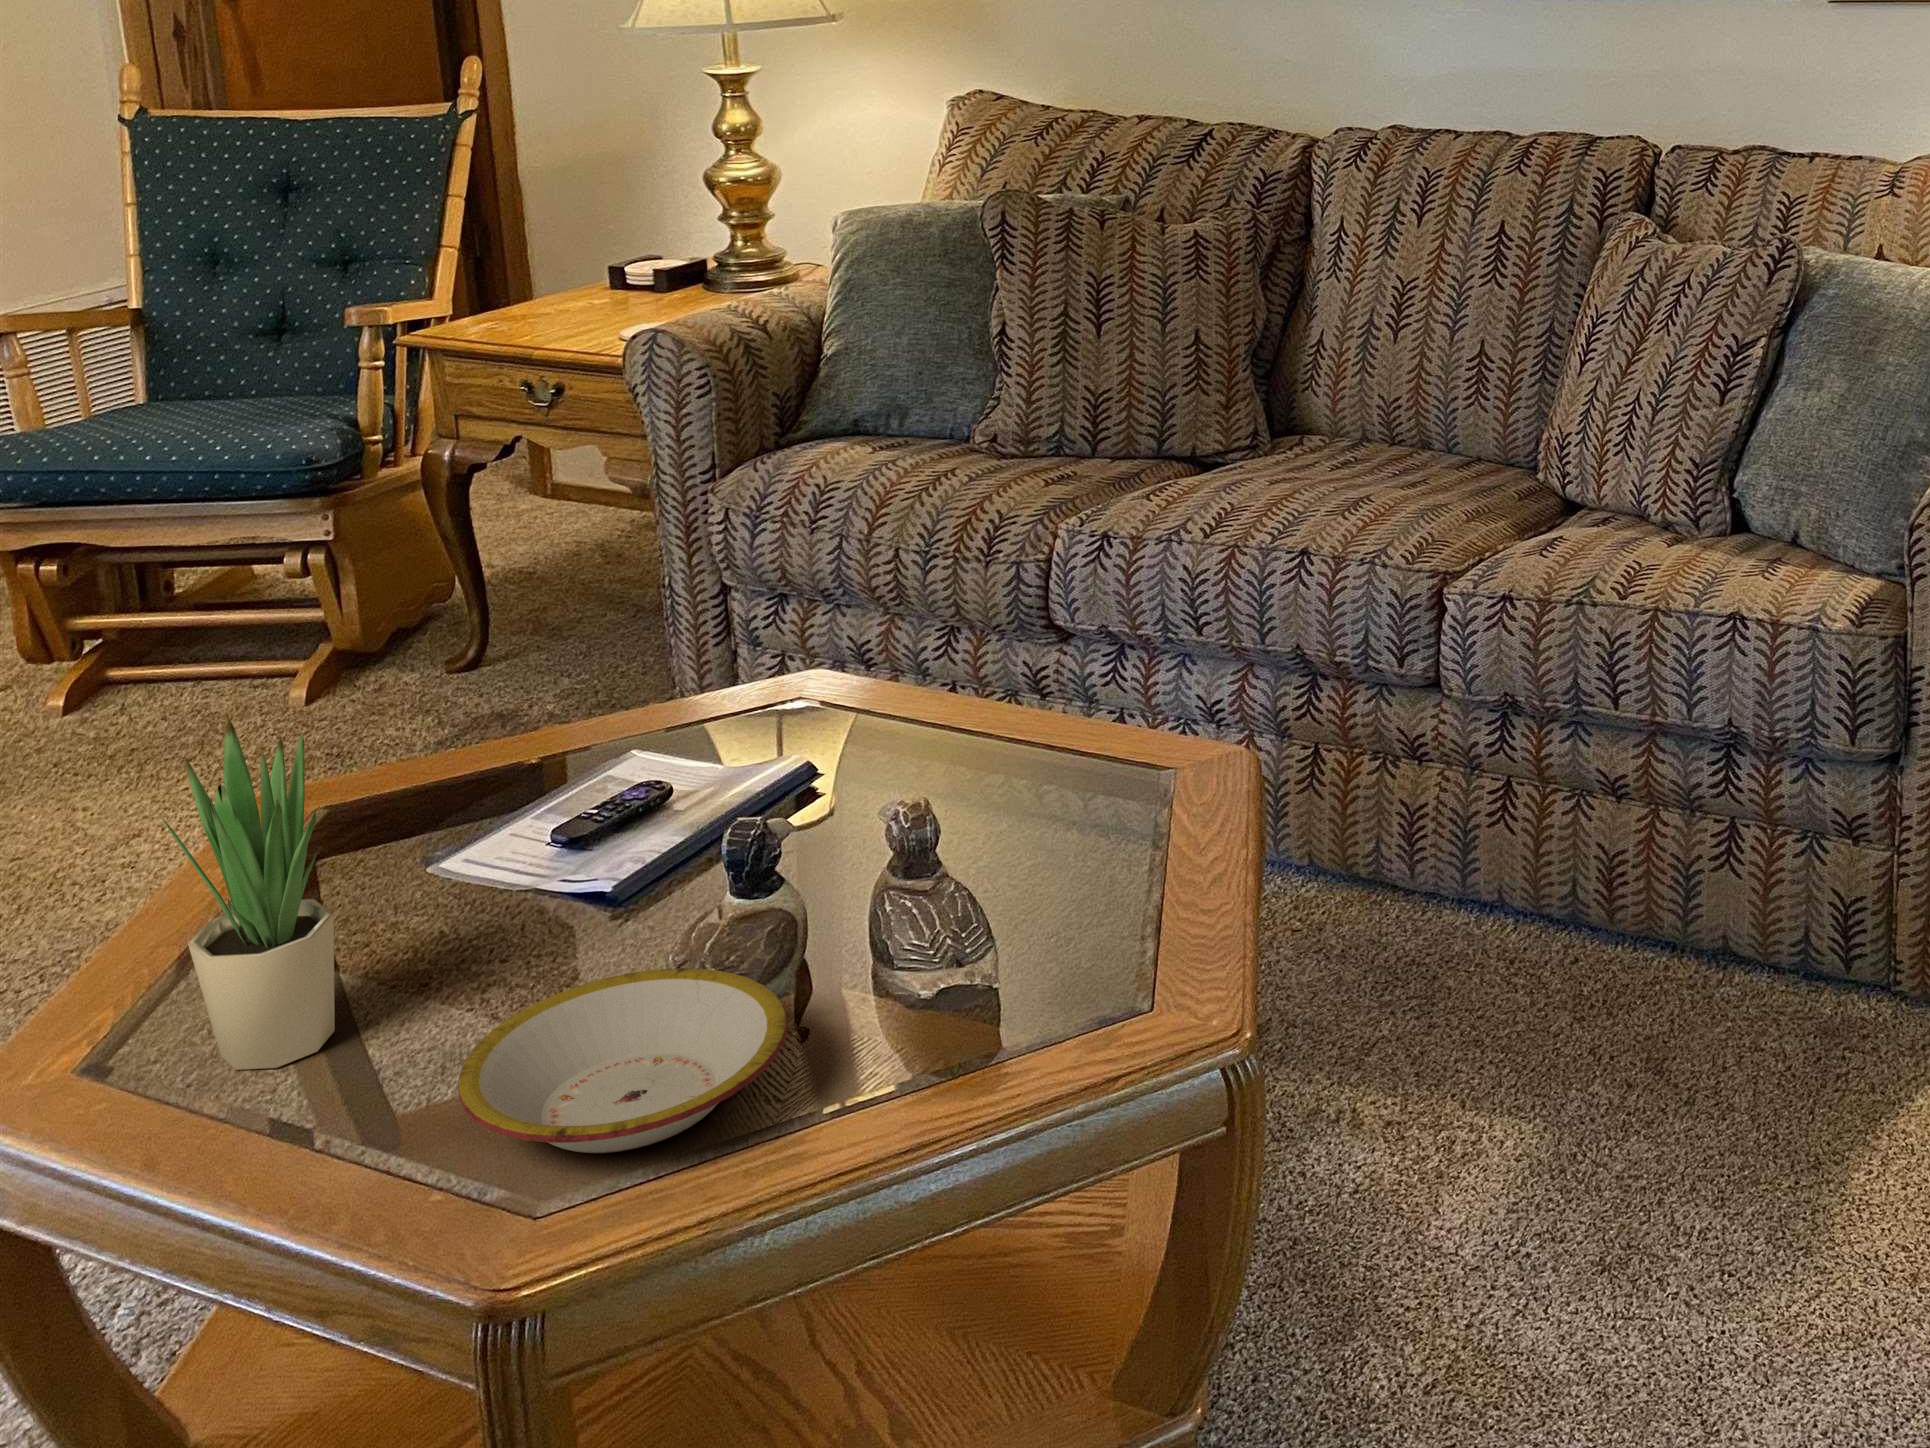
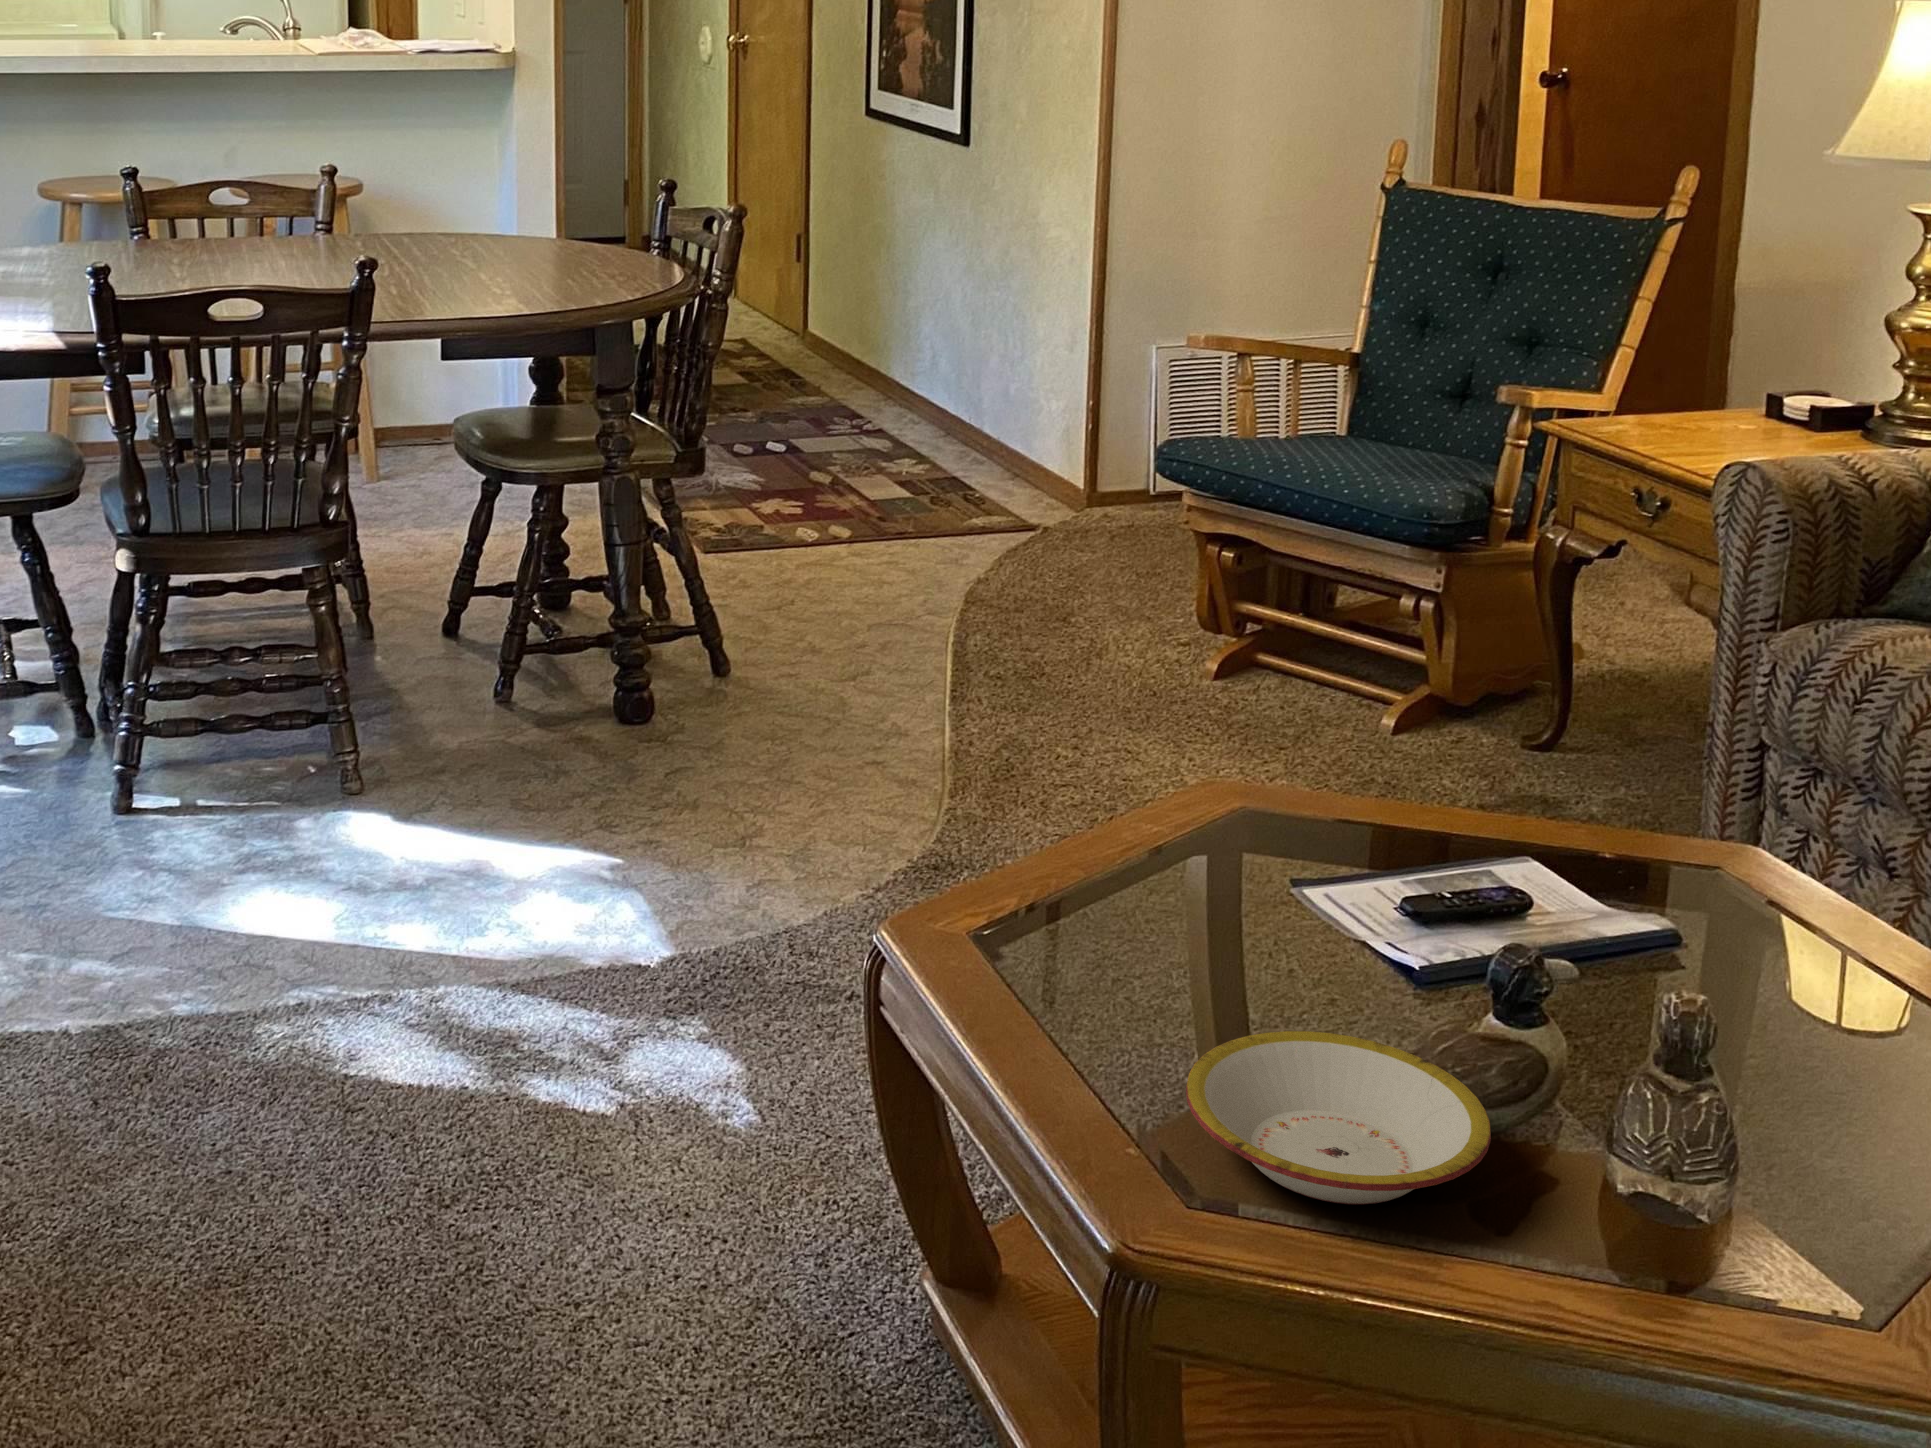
potted plant: present [161,718,335,1070] -> none [1063,688,1186,995]

